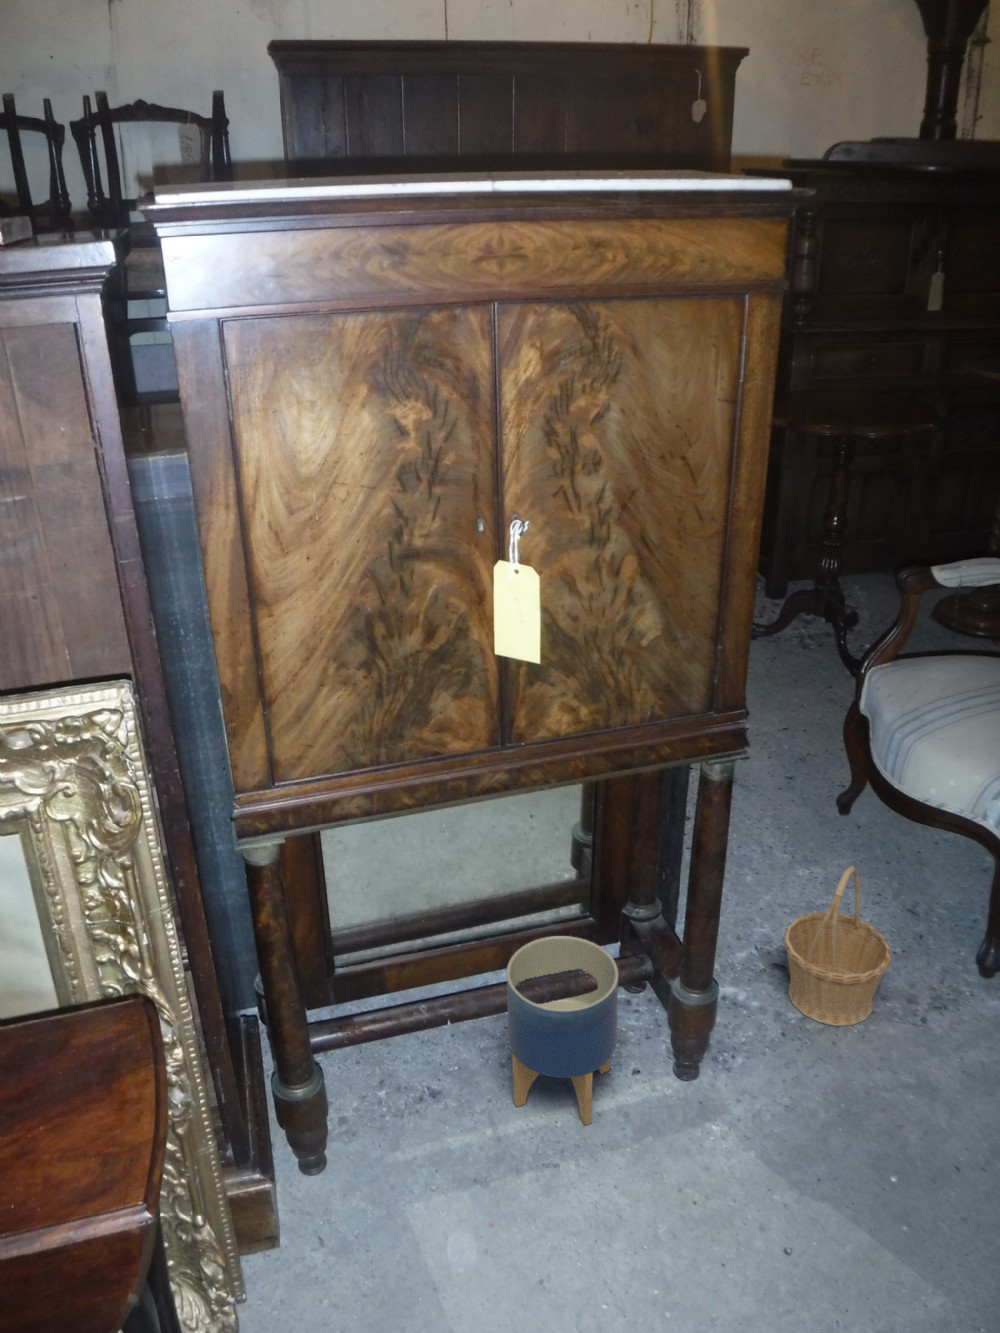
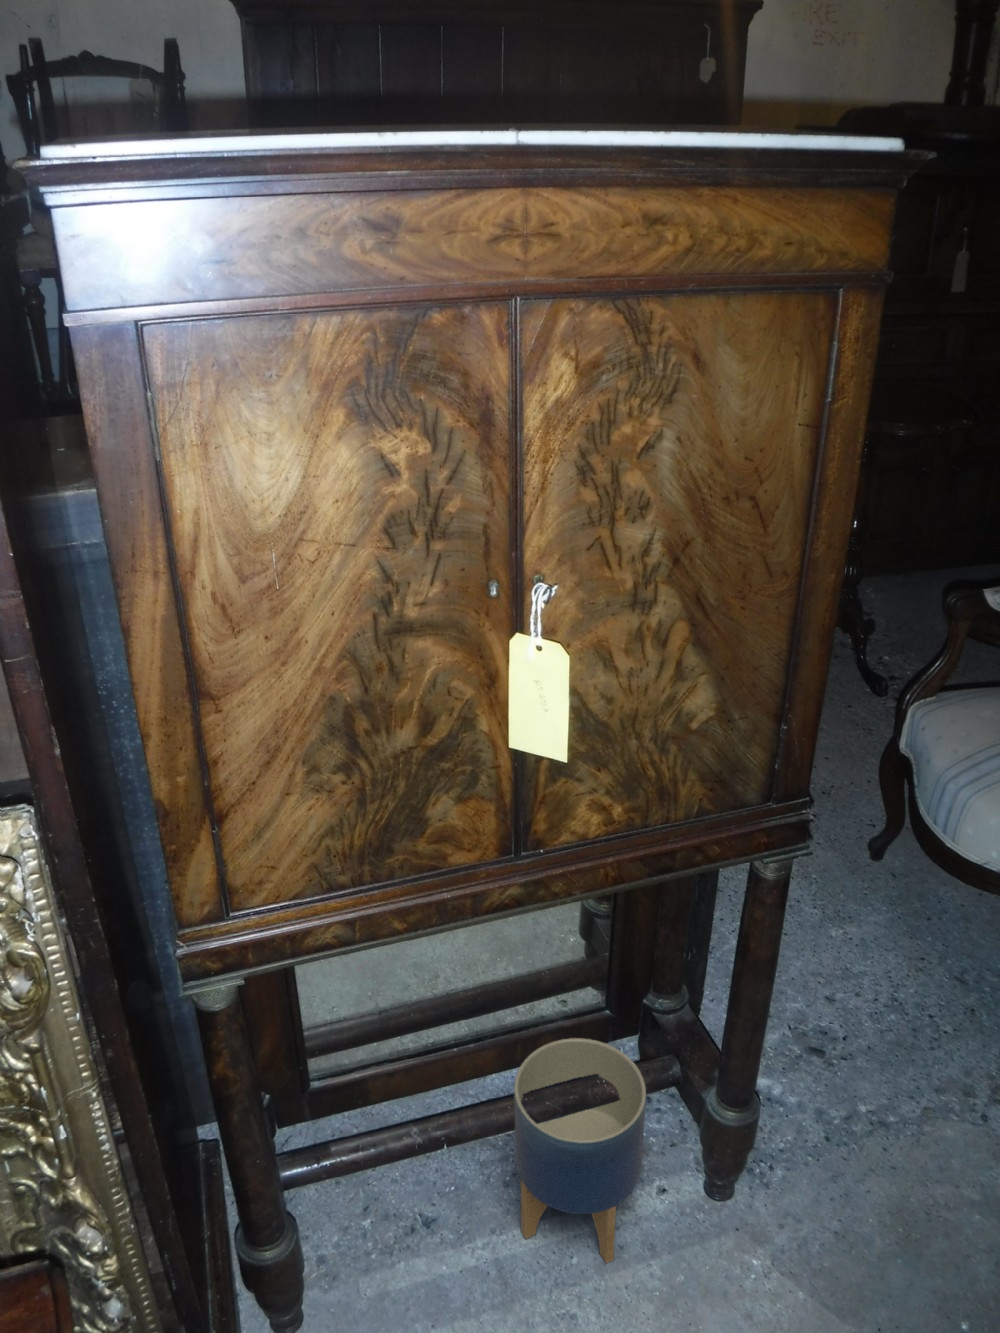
basket: present [784,866,891,1026] -> none [826,945,950,1127]

